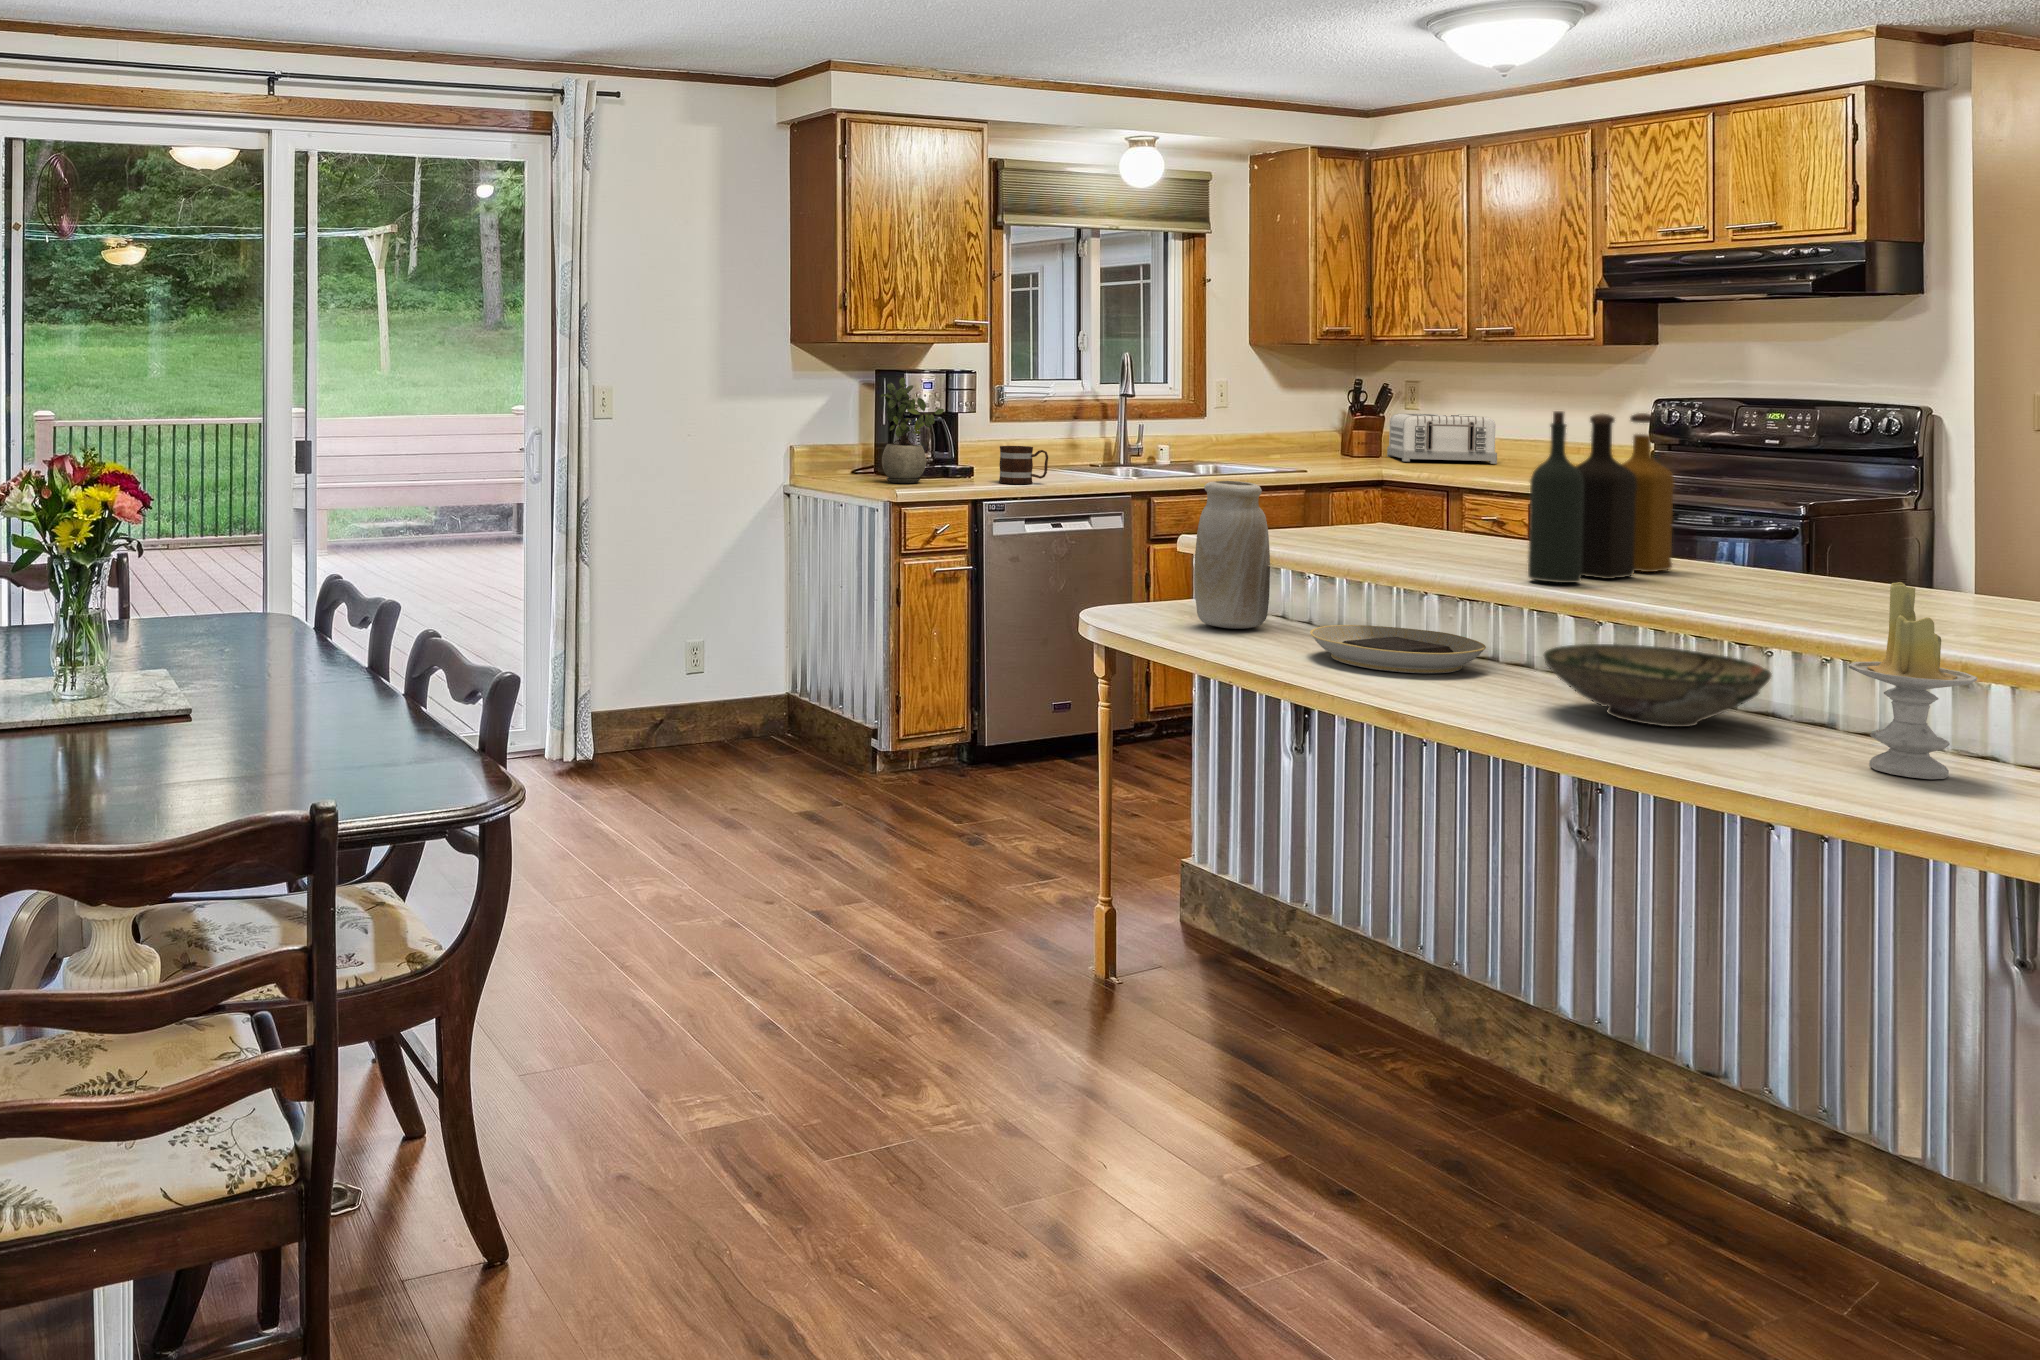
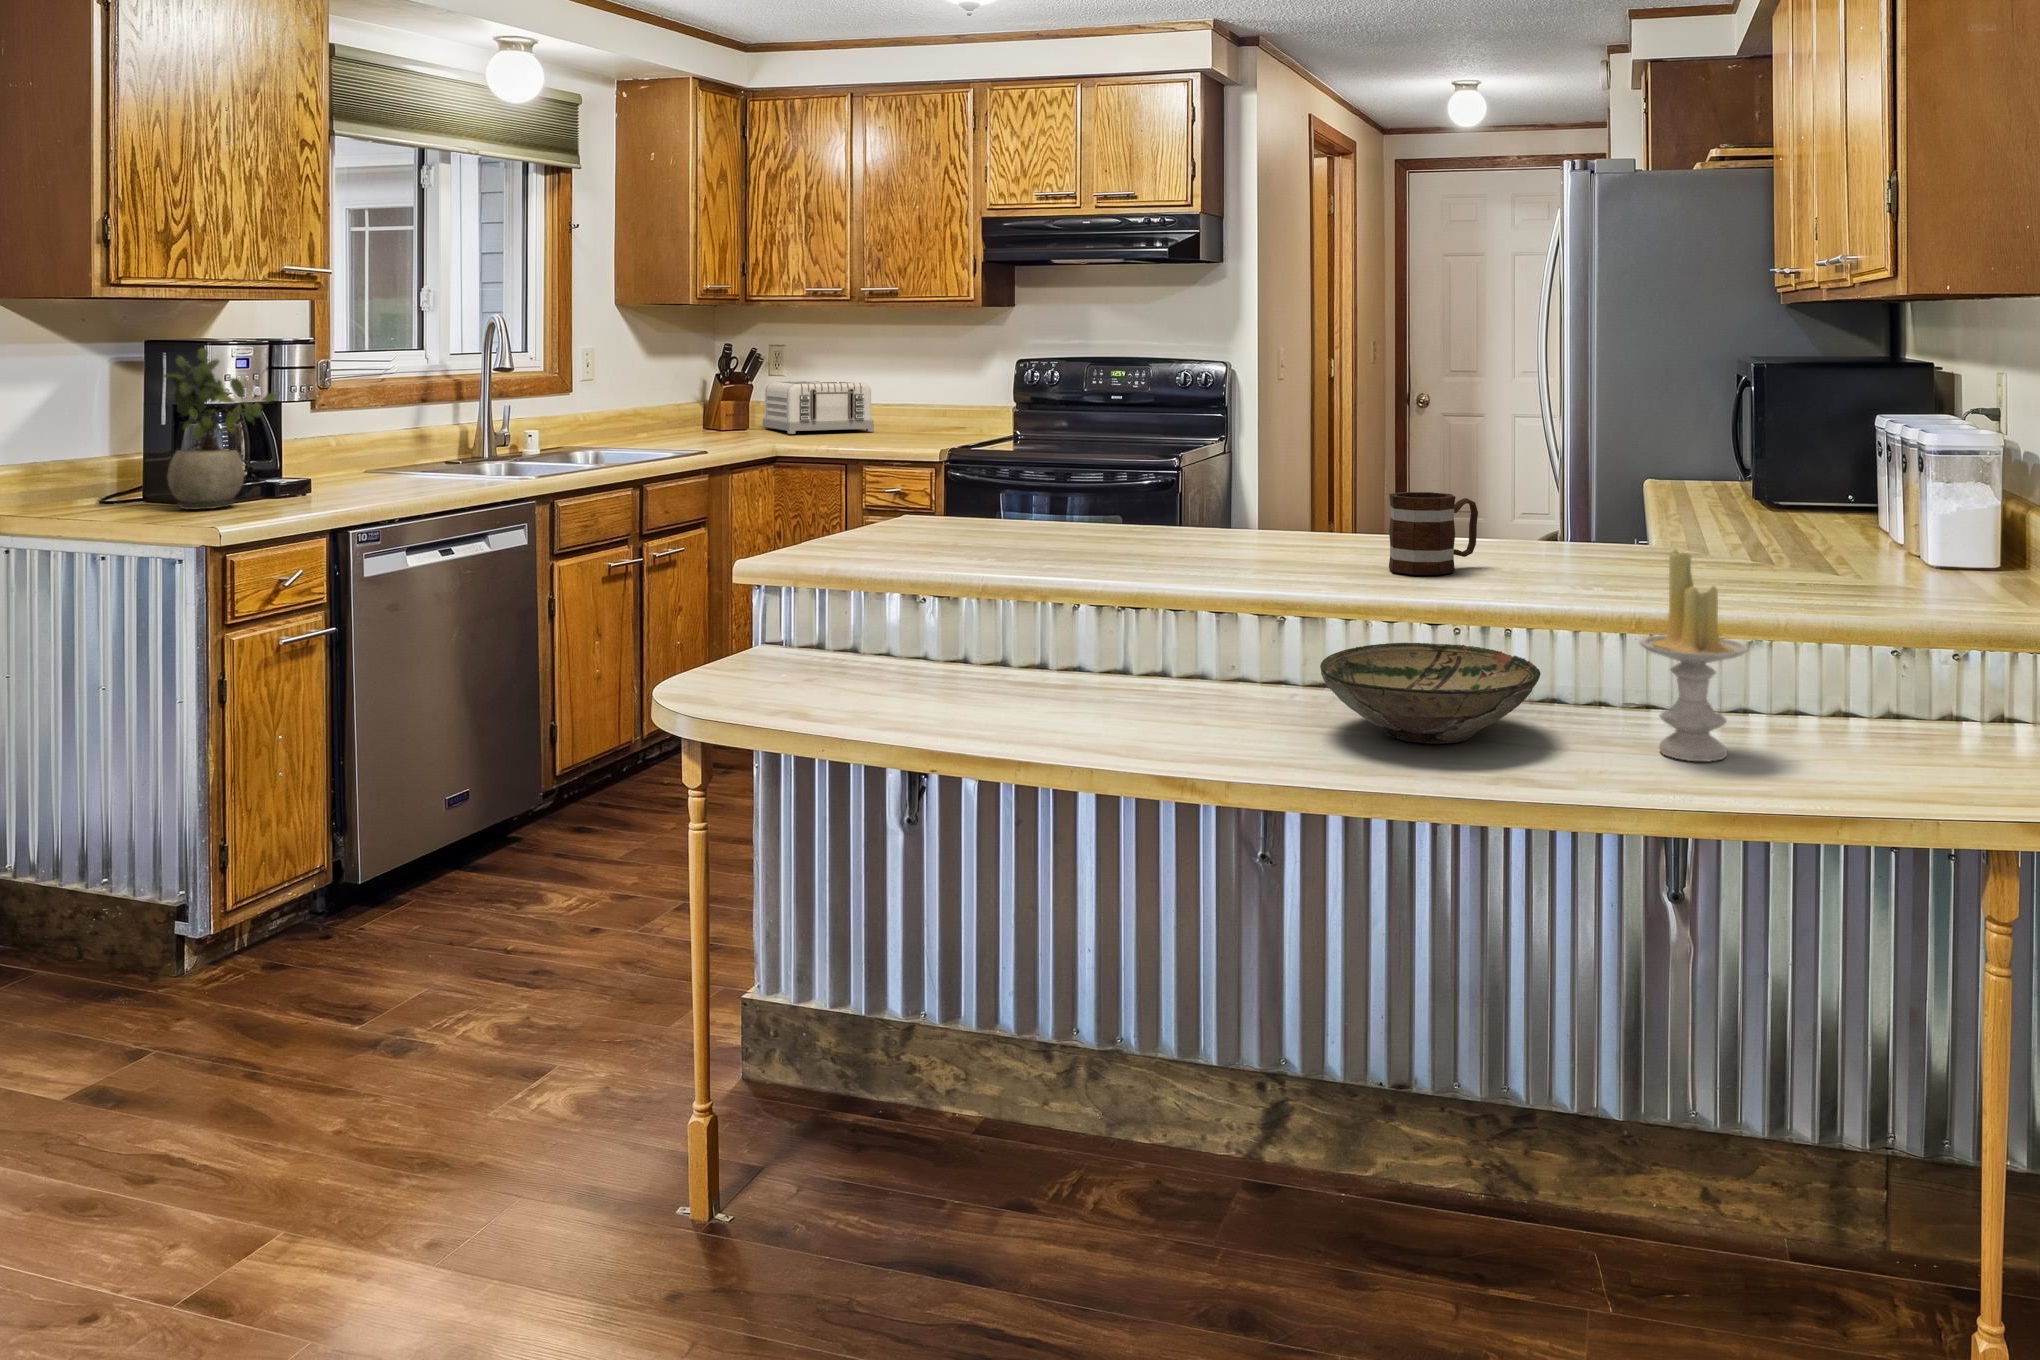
bottle: present [1528,411,1675,583] -> none [1181,374,1264,574]
mug: present [999,446,1048,484] -> present [1389,492,1478,575]
vase: present [1194,481,1270,629] -> none [808,481,898,686]
plate: present [1310,625,1486,673] -> none [998,653,1197,720]

